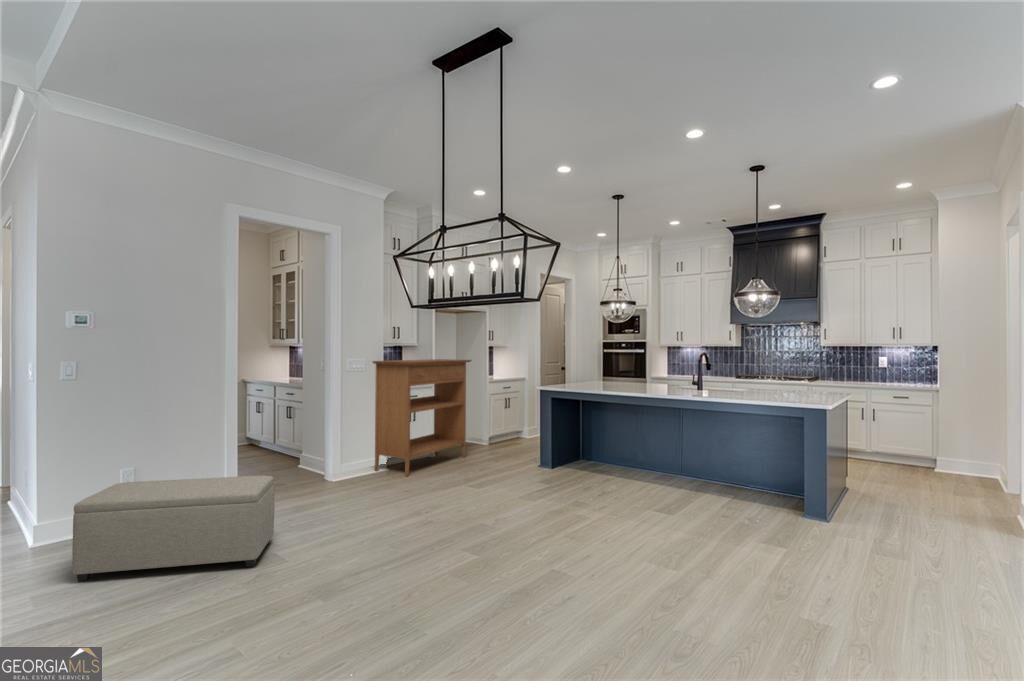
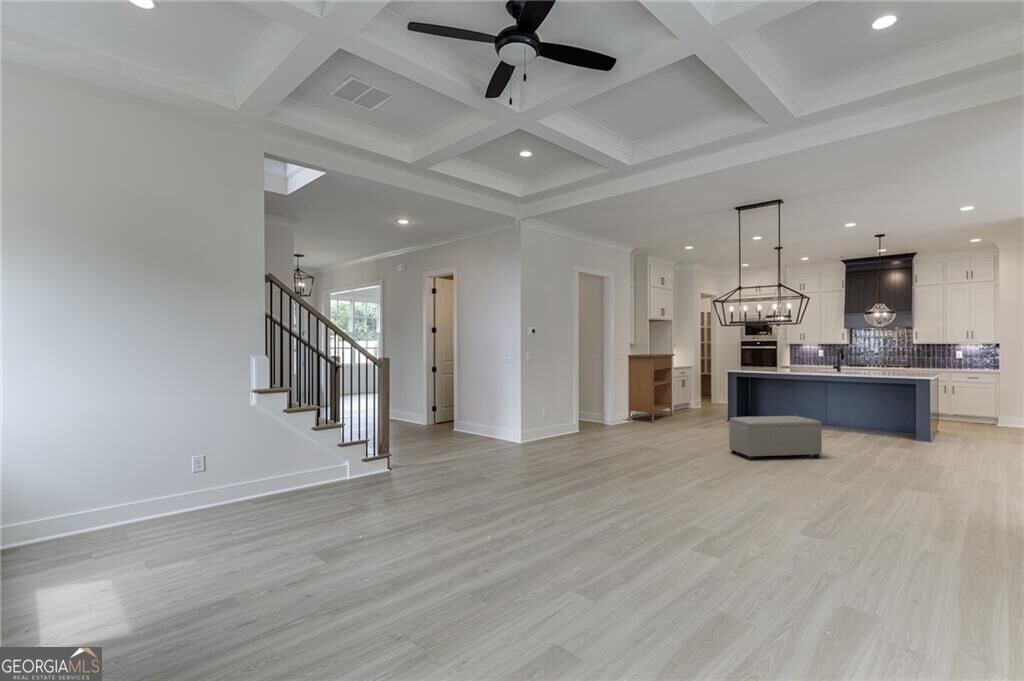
ottoman: present [72,476,275,582] -> present [729,416,822,460]

